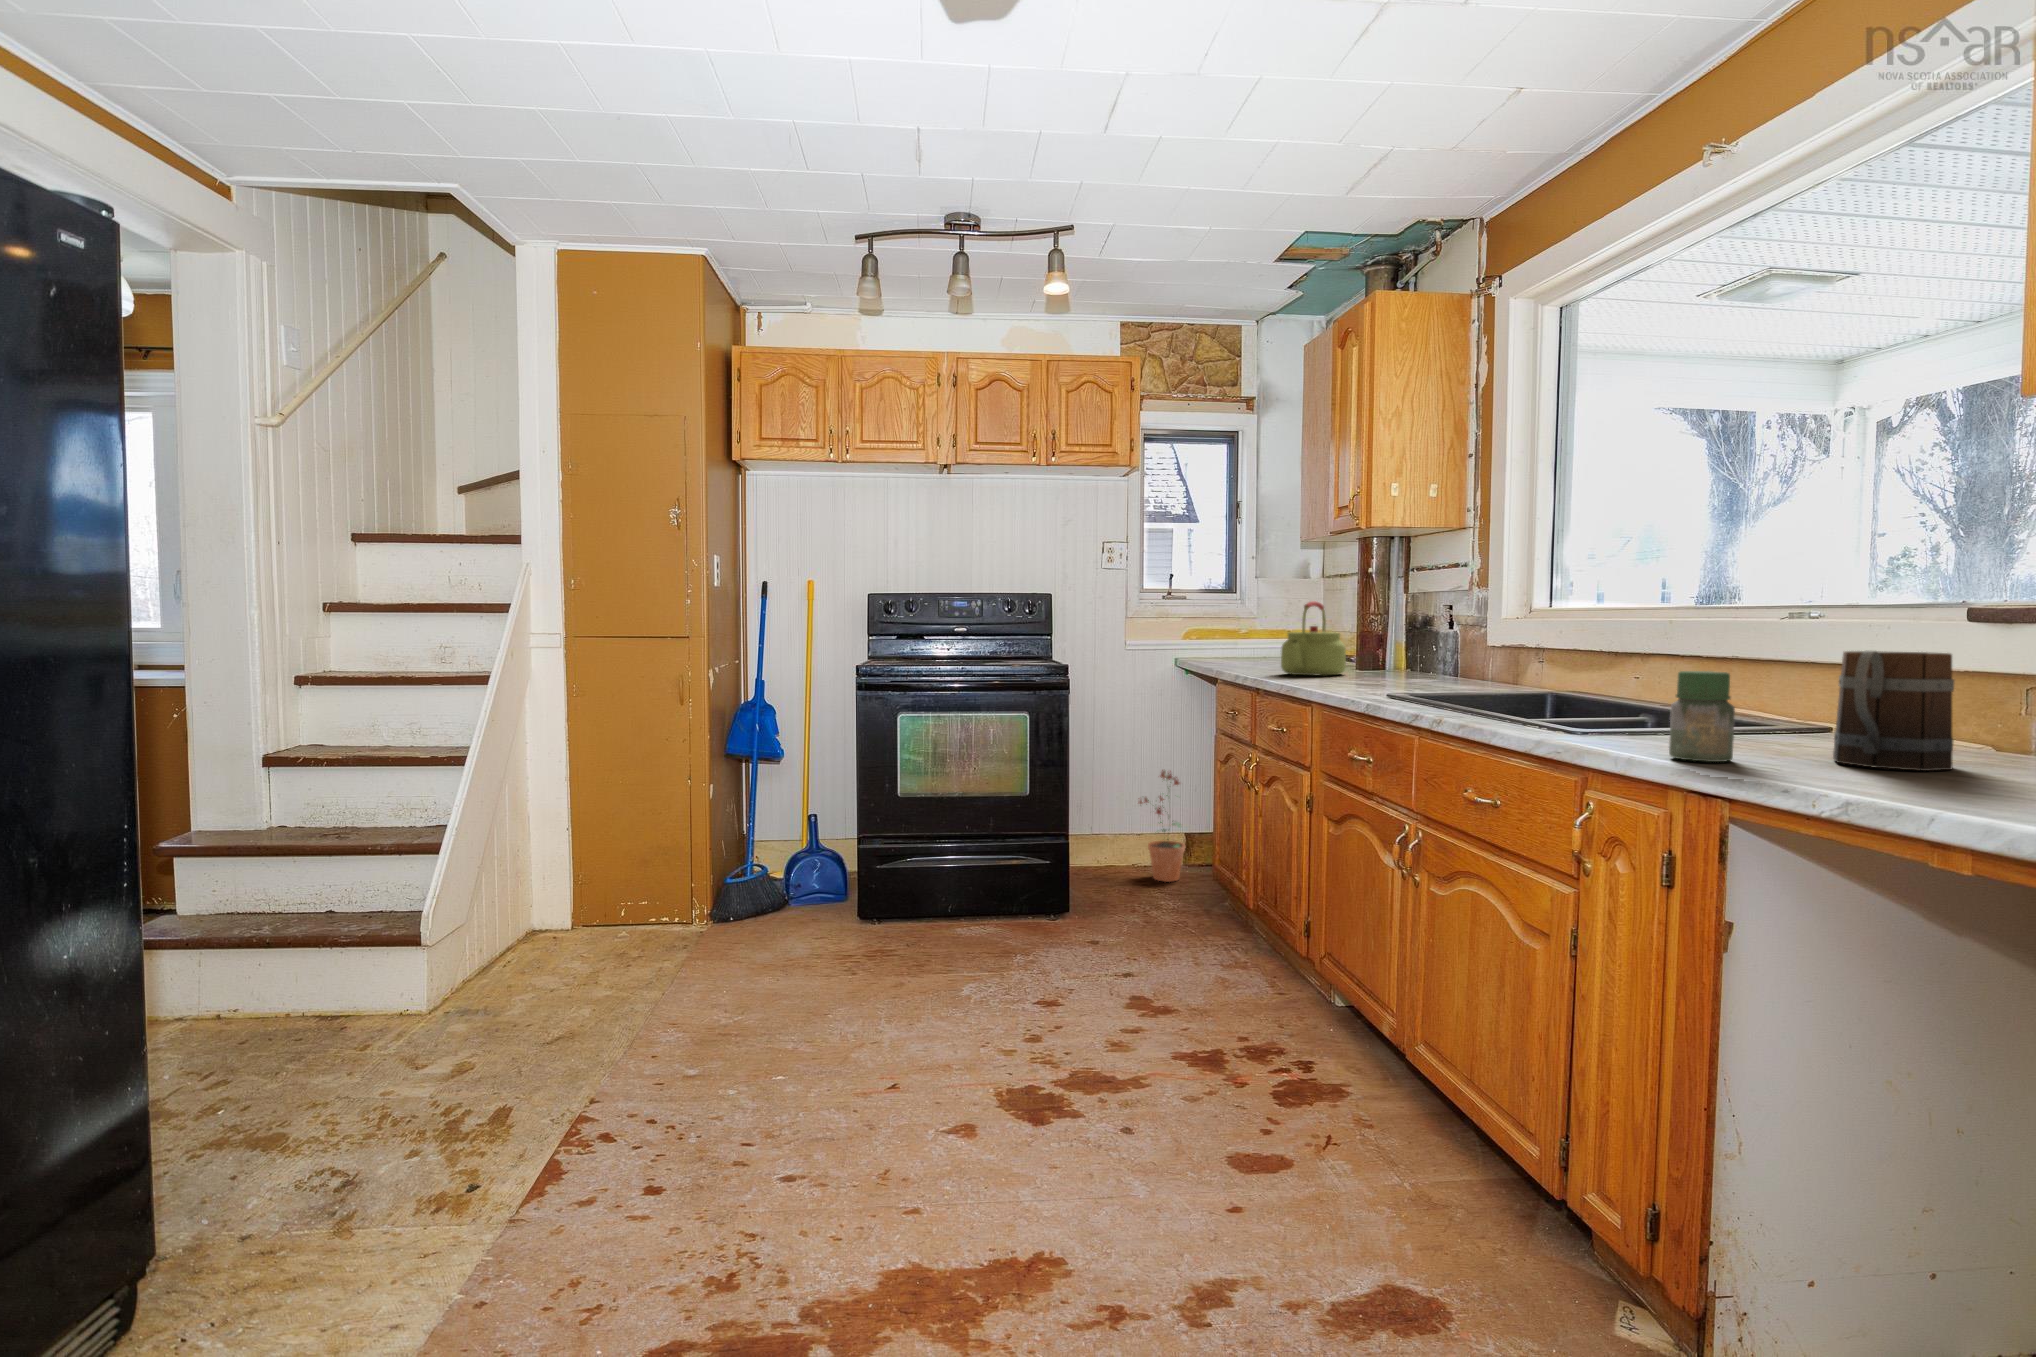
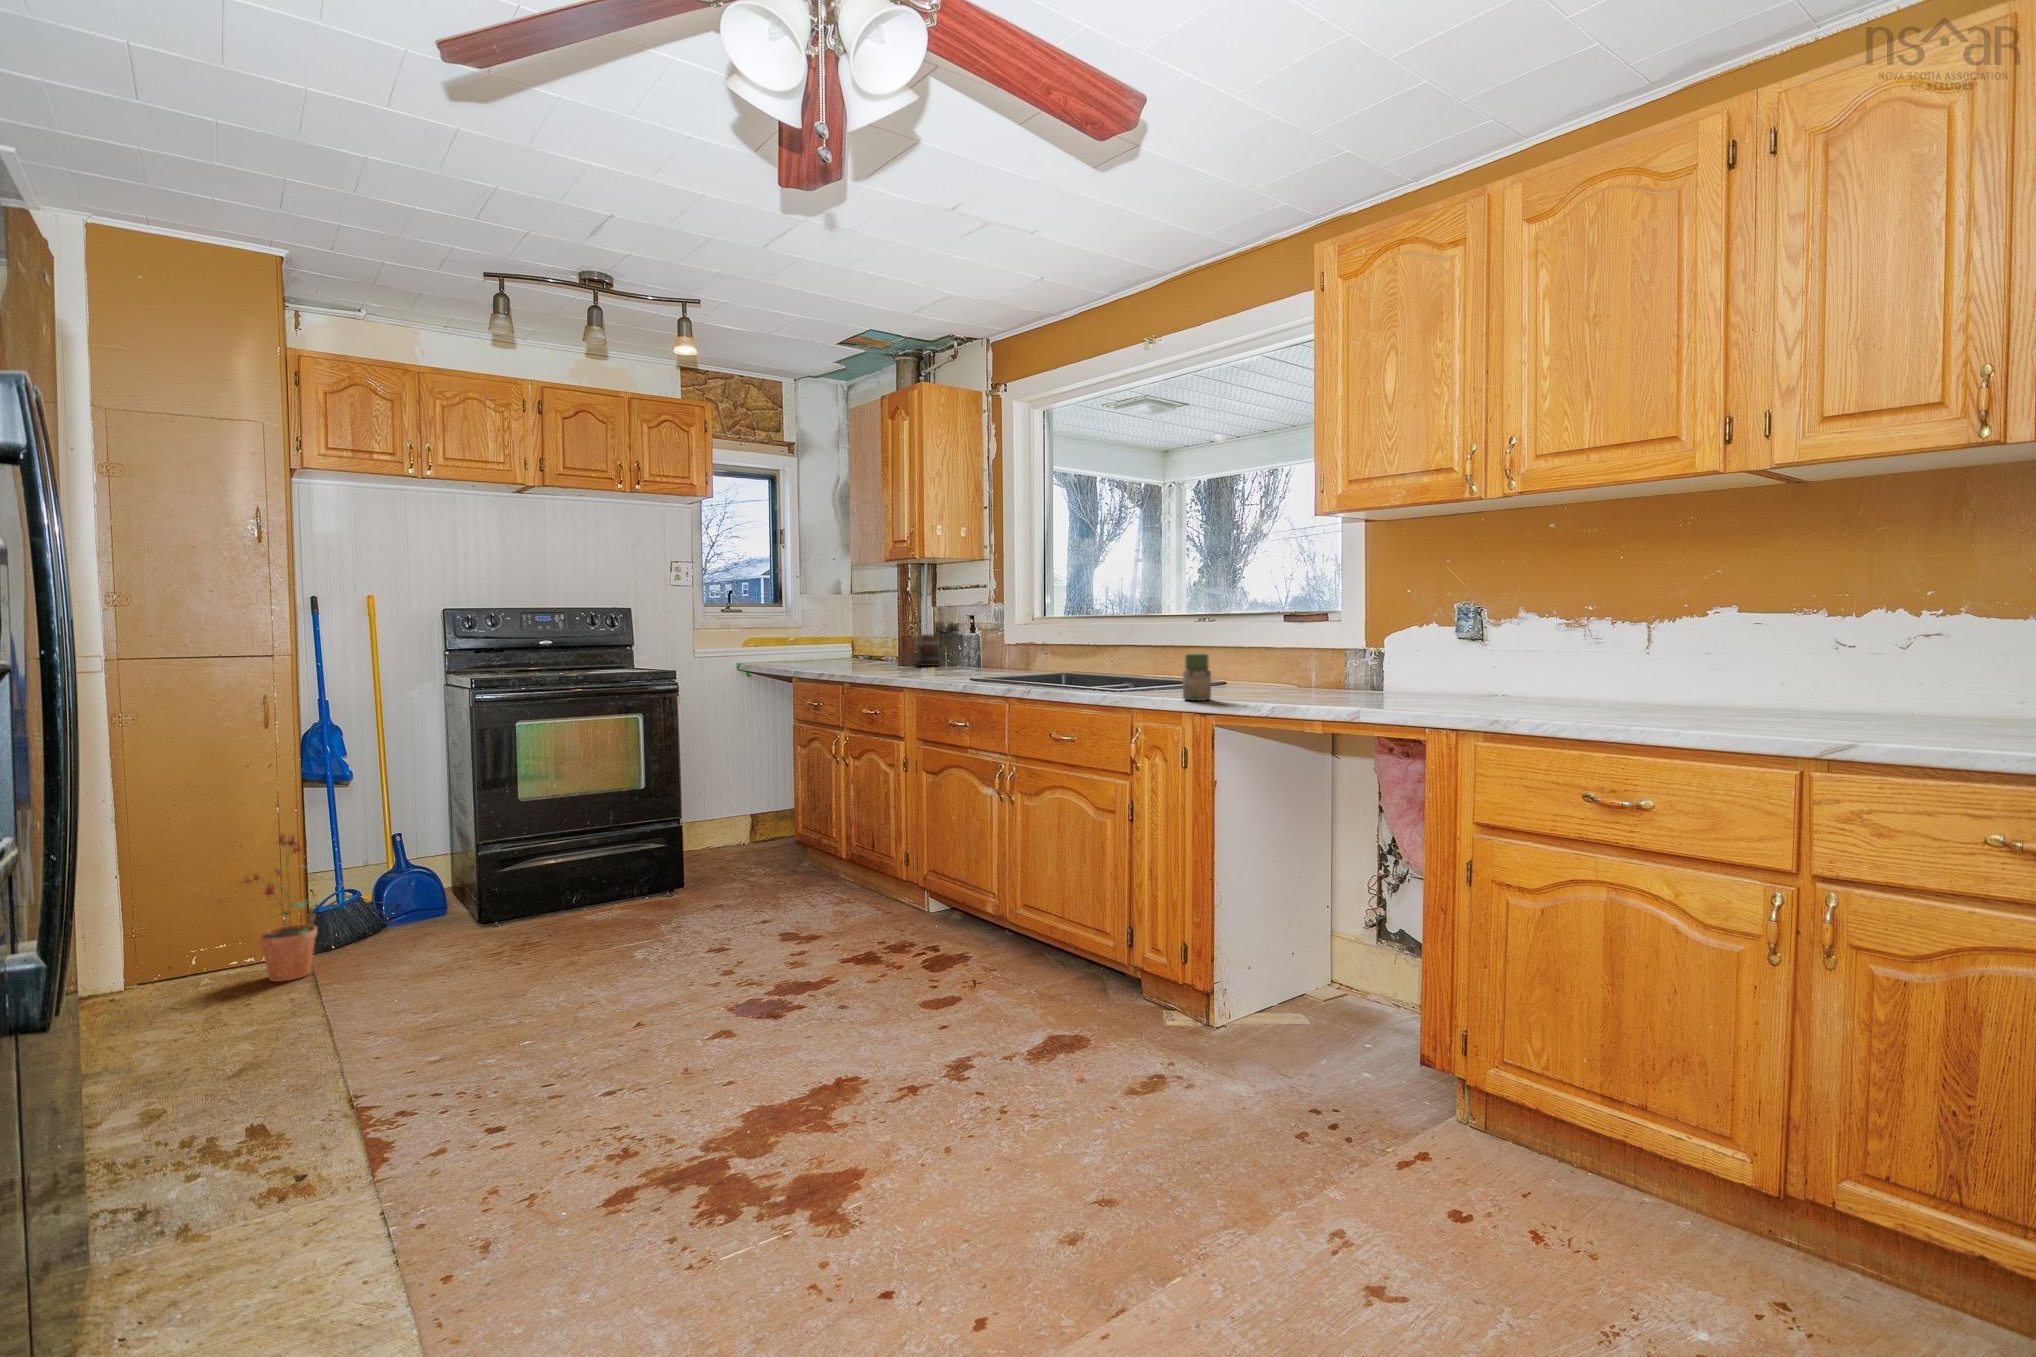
kettle: present [1281,601,1346,676] -> none [854,614,903,671]
mug: present [1833,651,1954,771] -> present [914,634,940,666]
potted plant: present [1139,770,1185,882] -> present [244,834,317,982]

